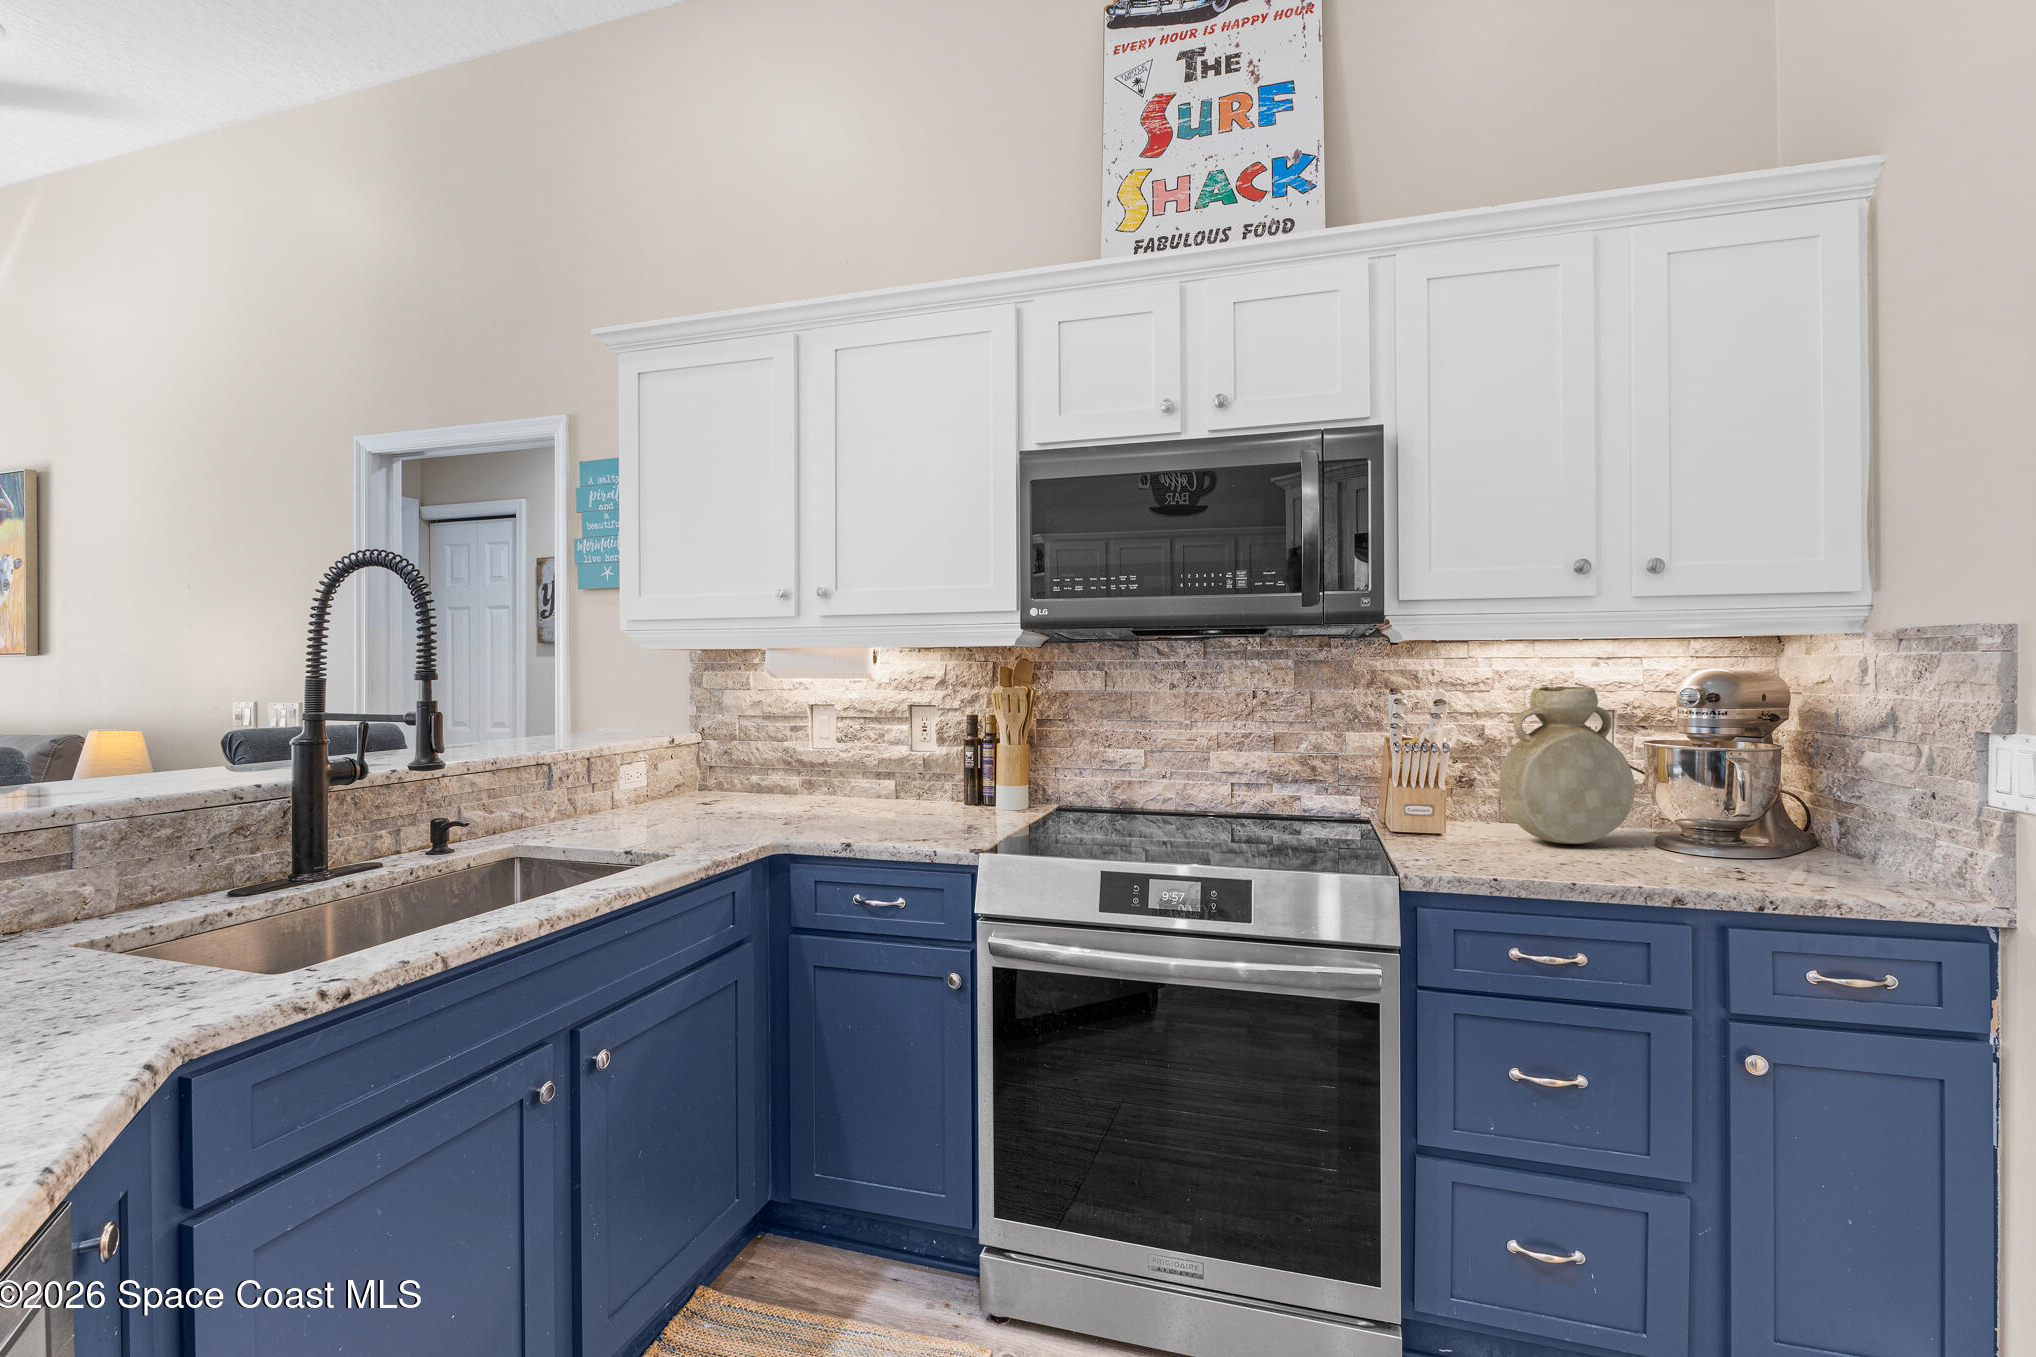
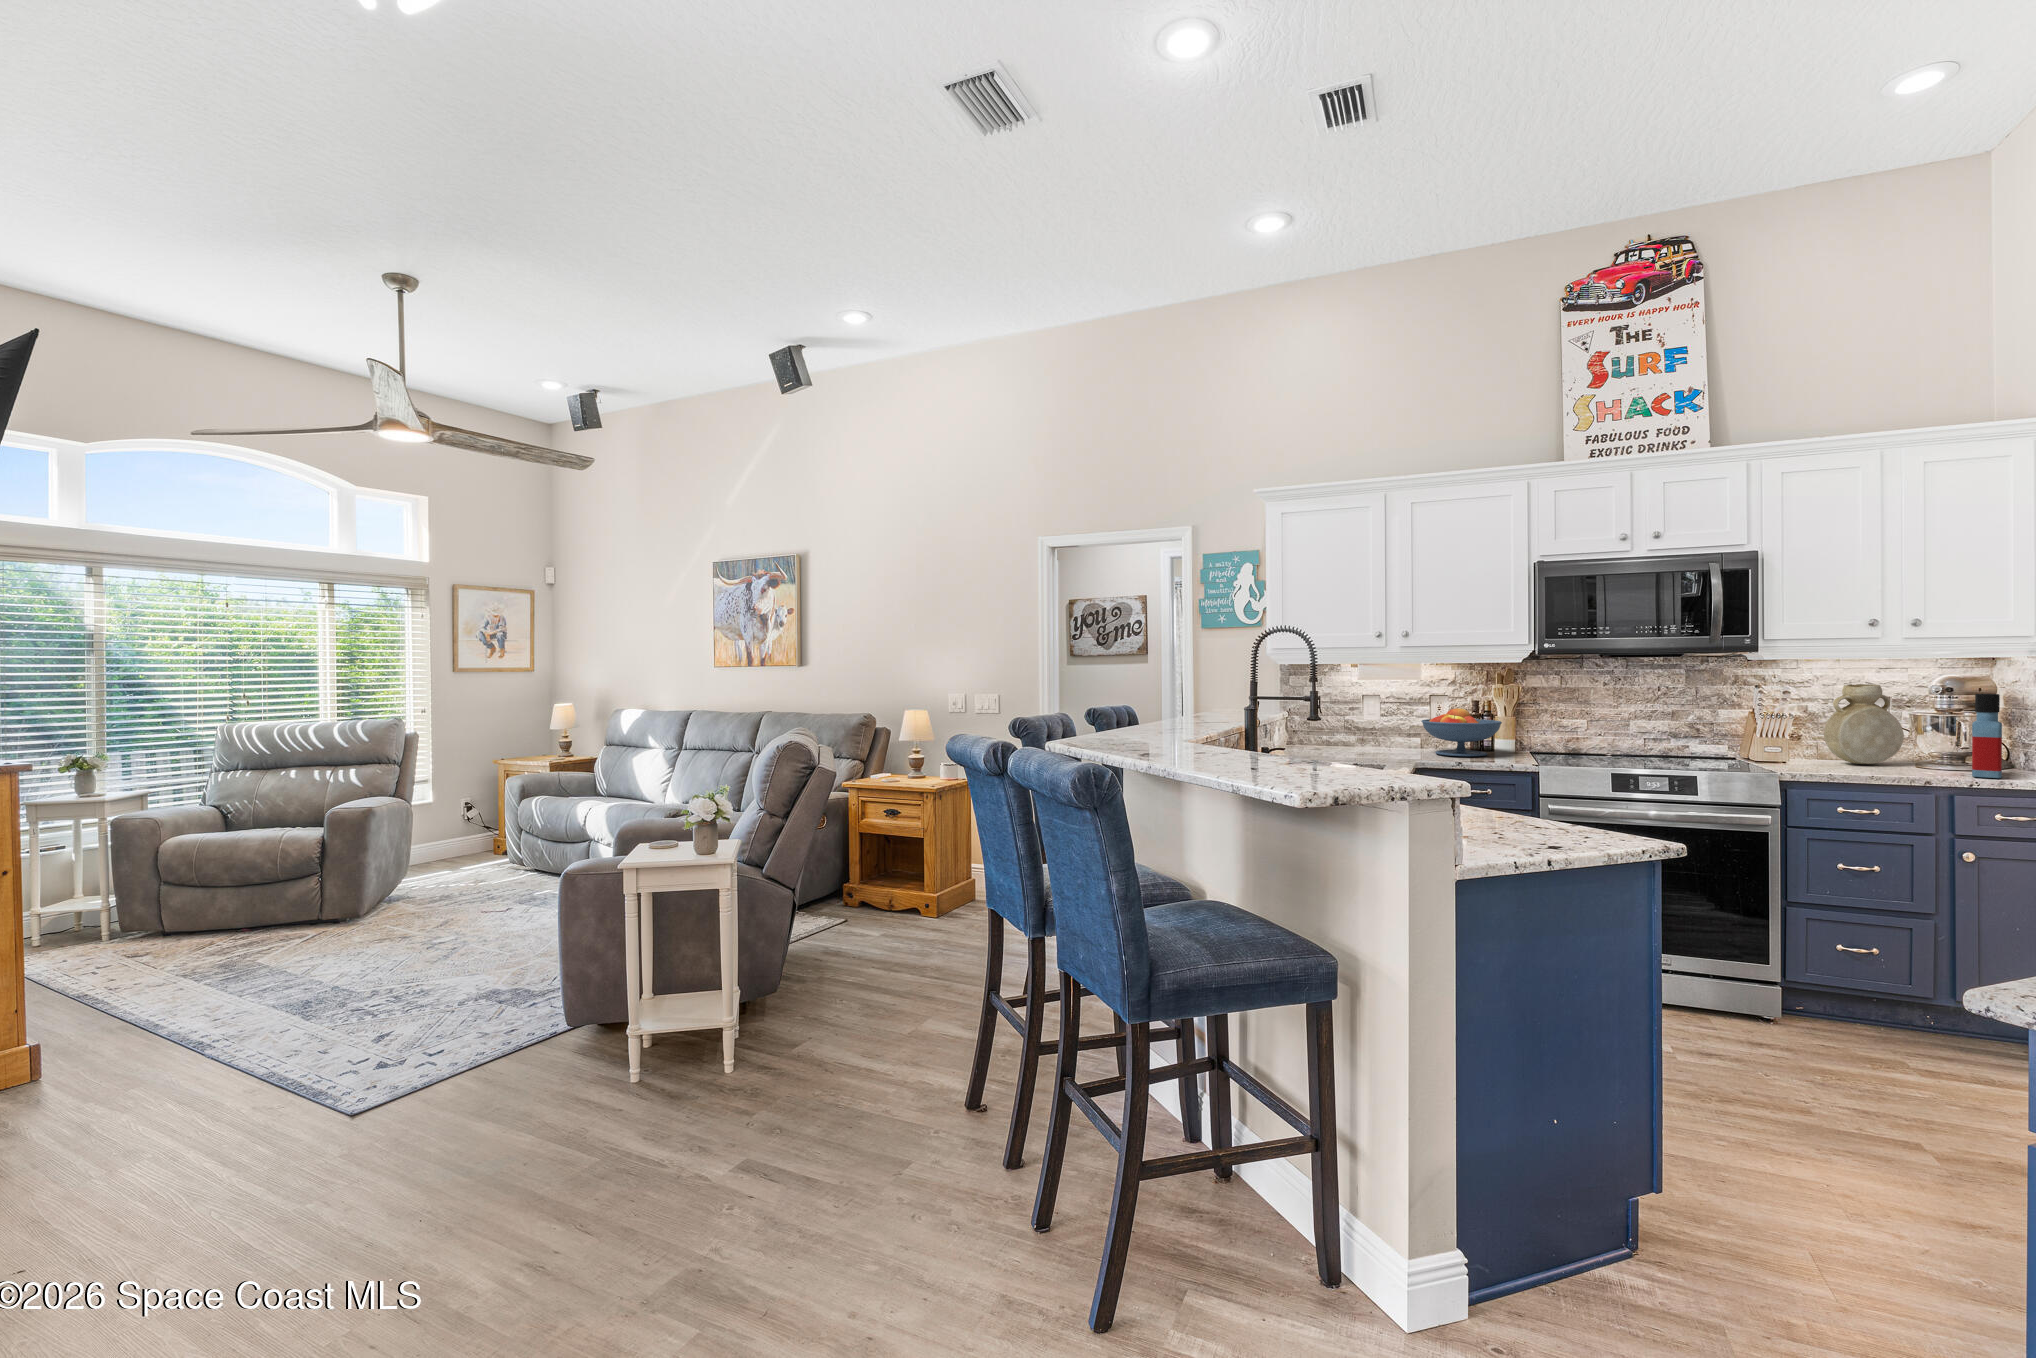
bottle: none [1761,705,1822,890] -> present [1972,694,2002,778]
fruit bowl: none [843,729,980,823] -> present [1421,708,1502,756]

